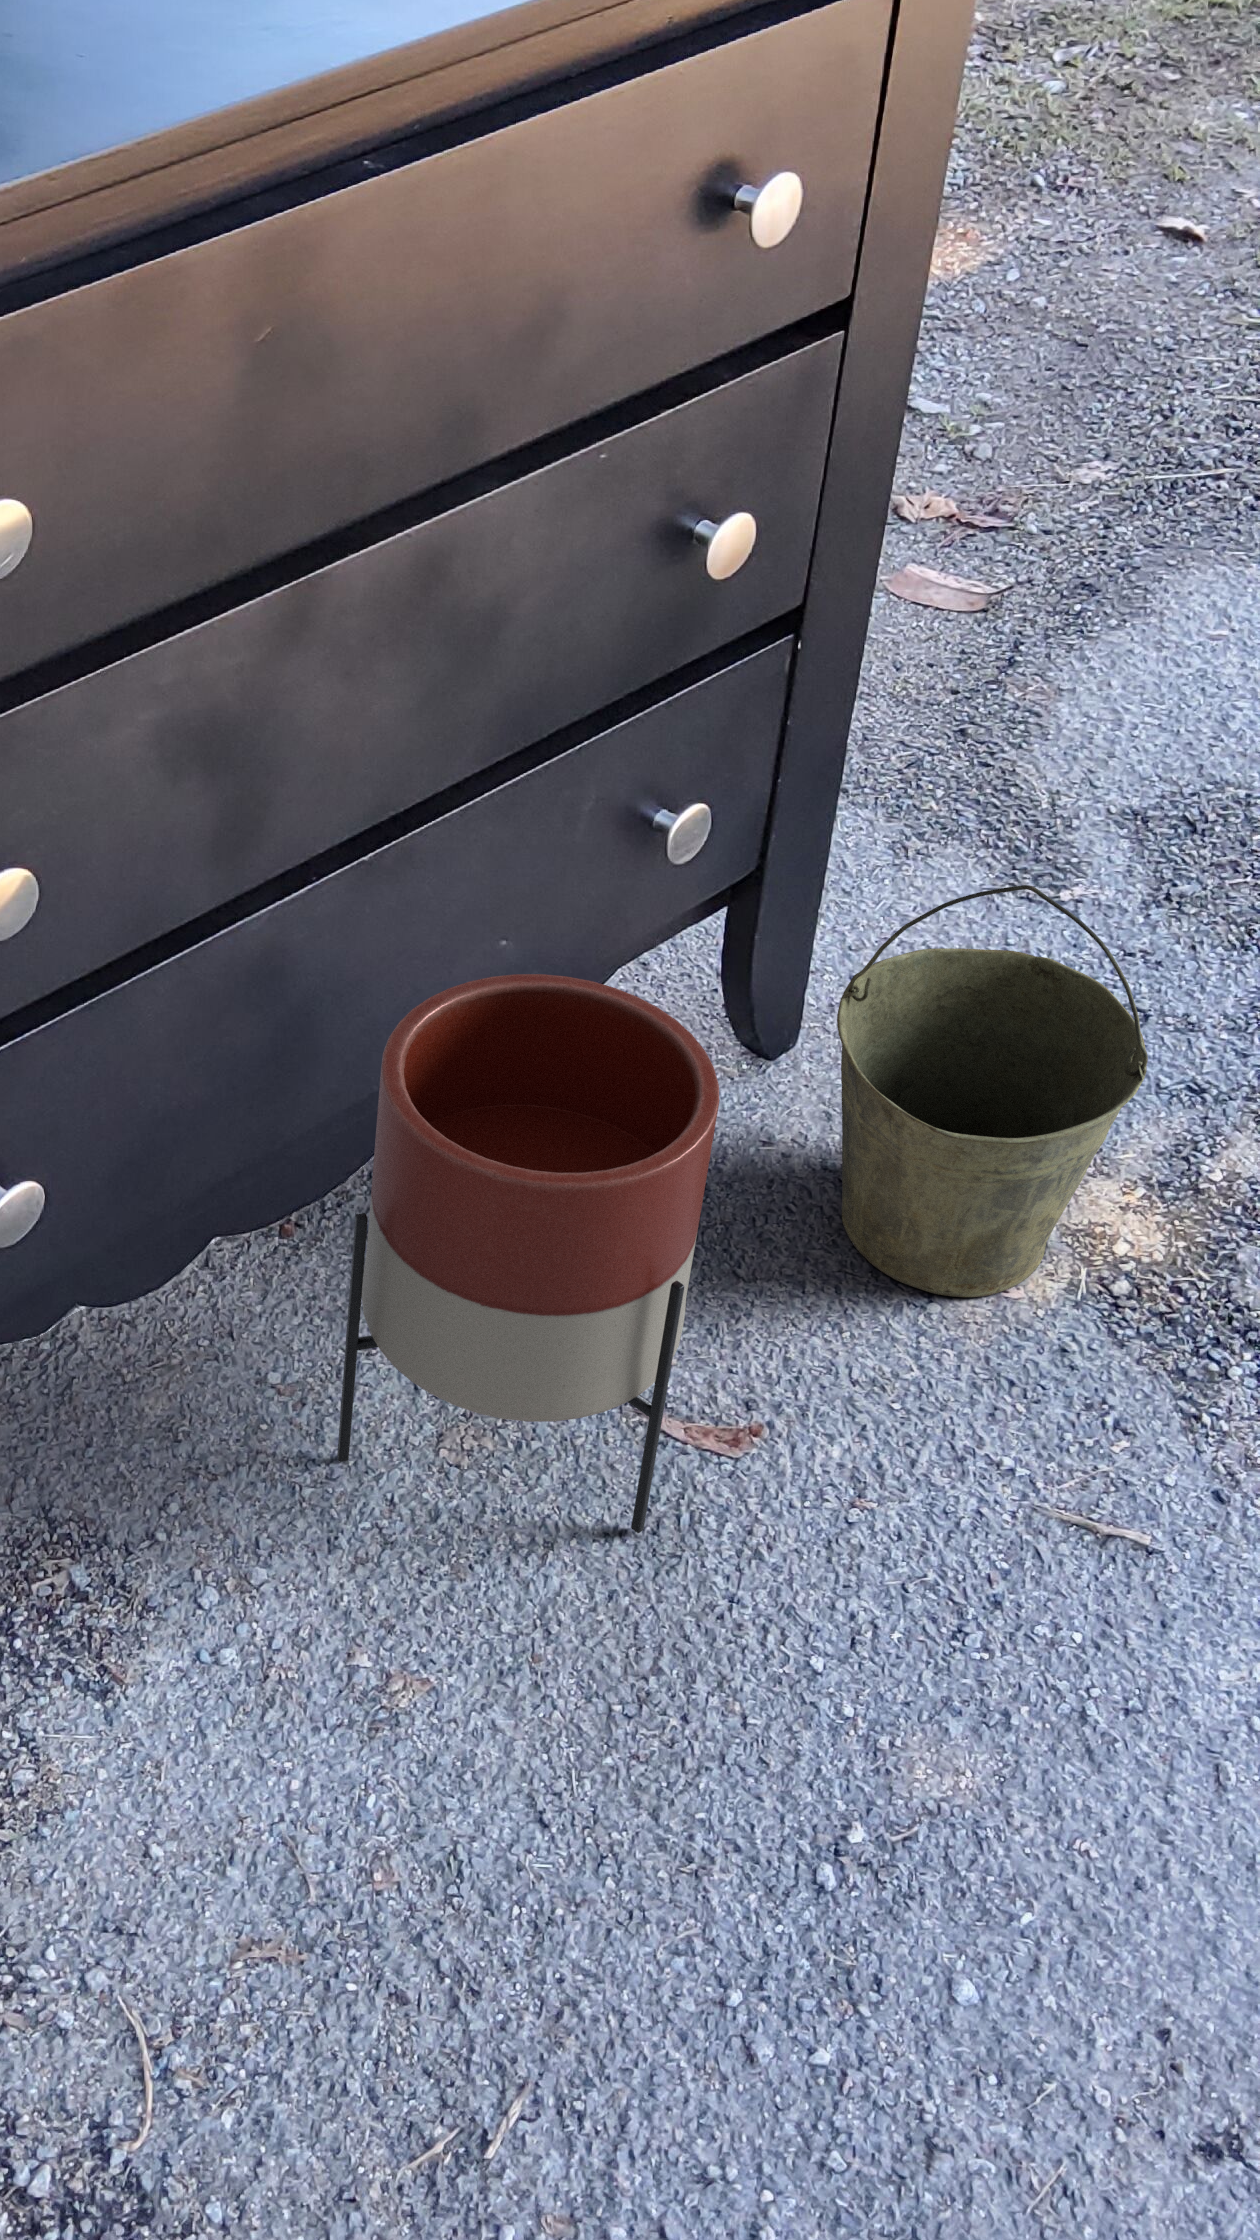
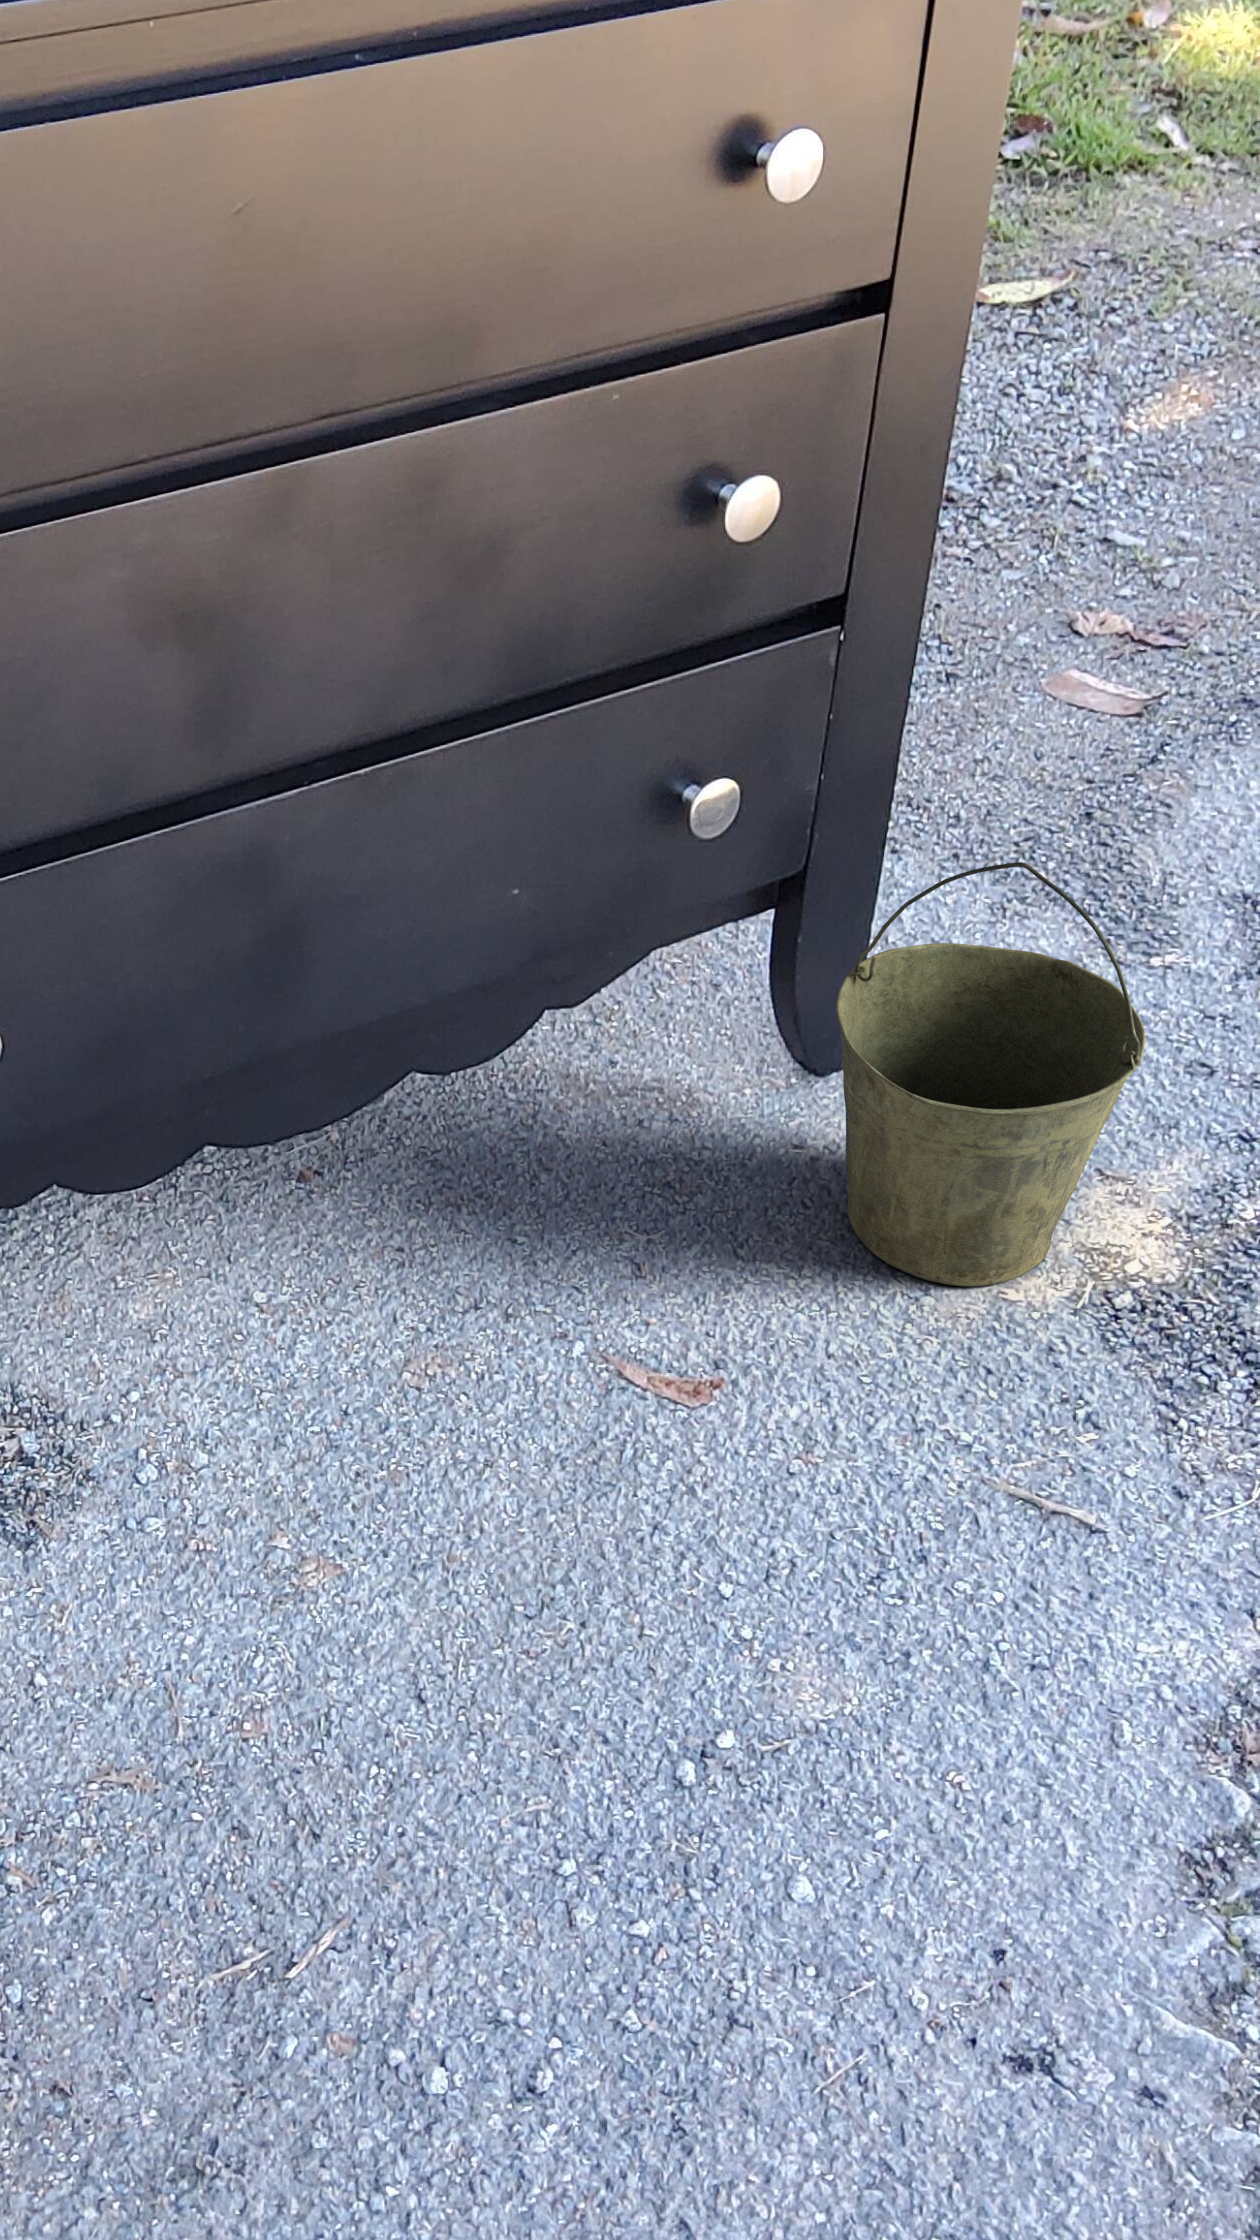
planter: present [337,974,719,1533] -> none [296,897,659,1457]

